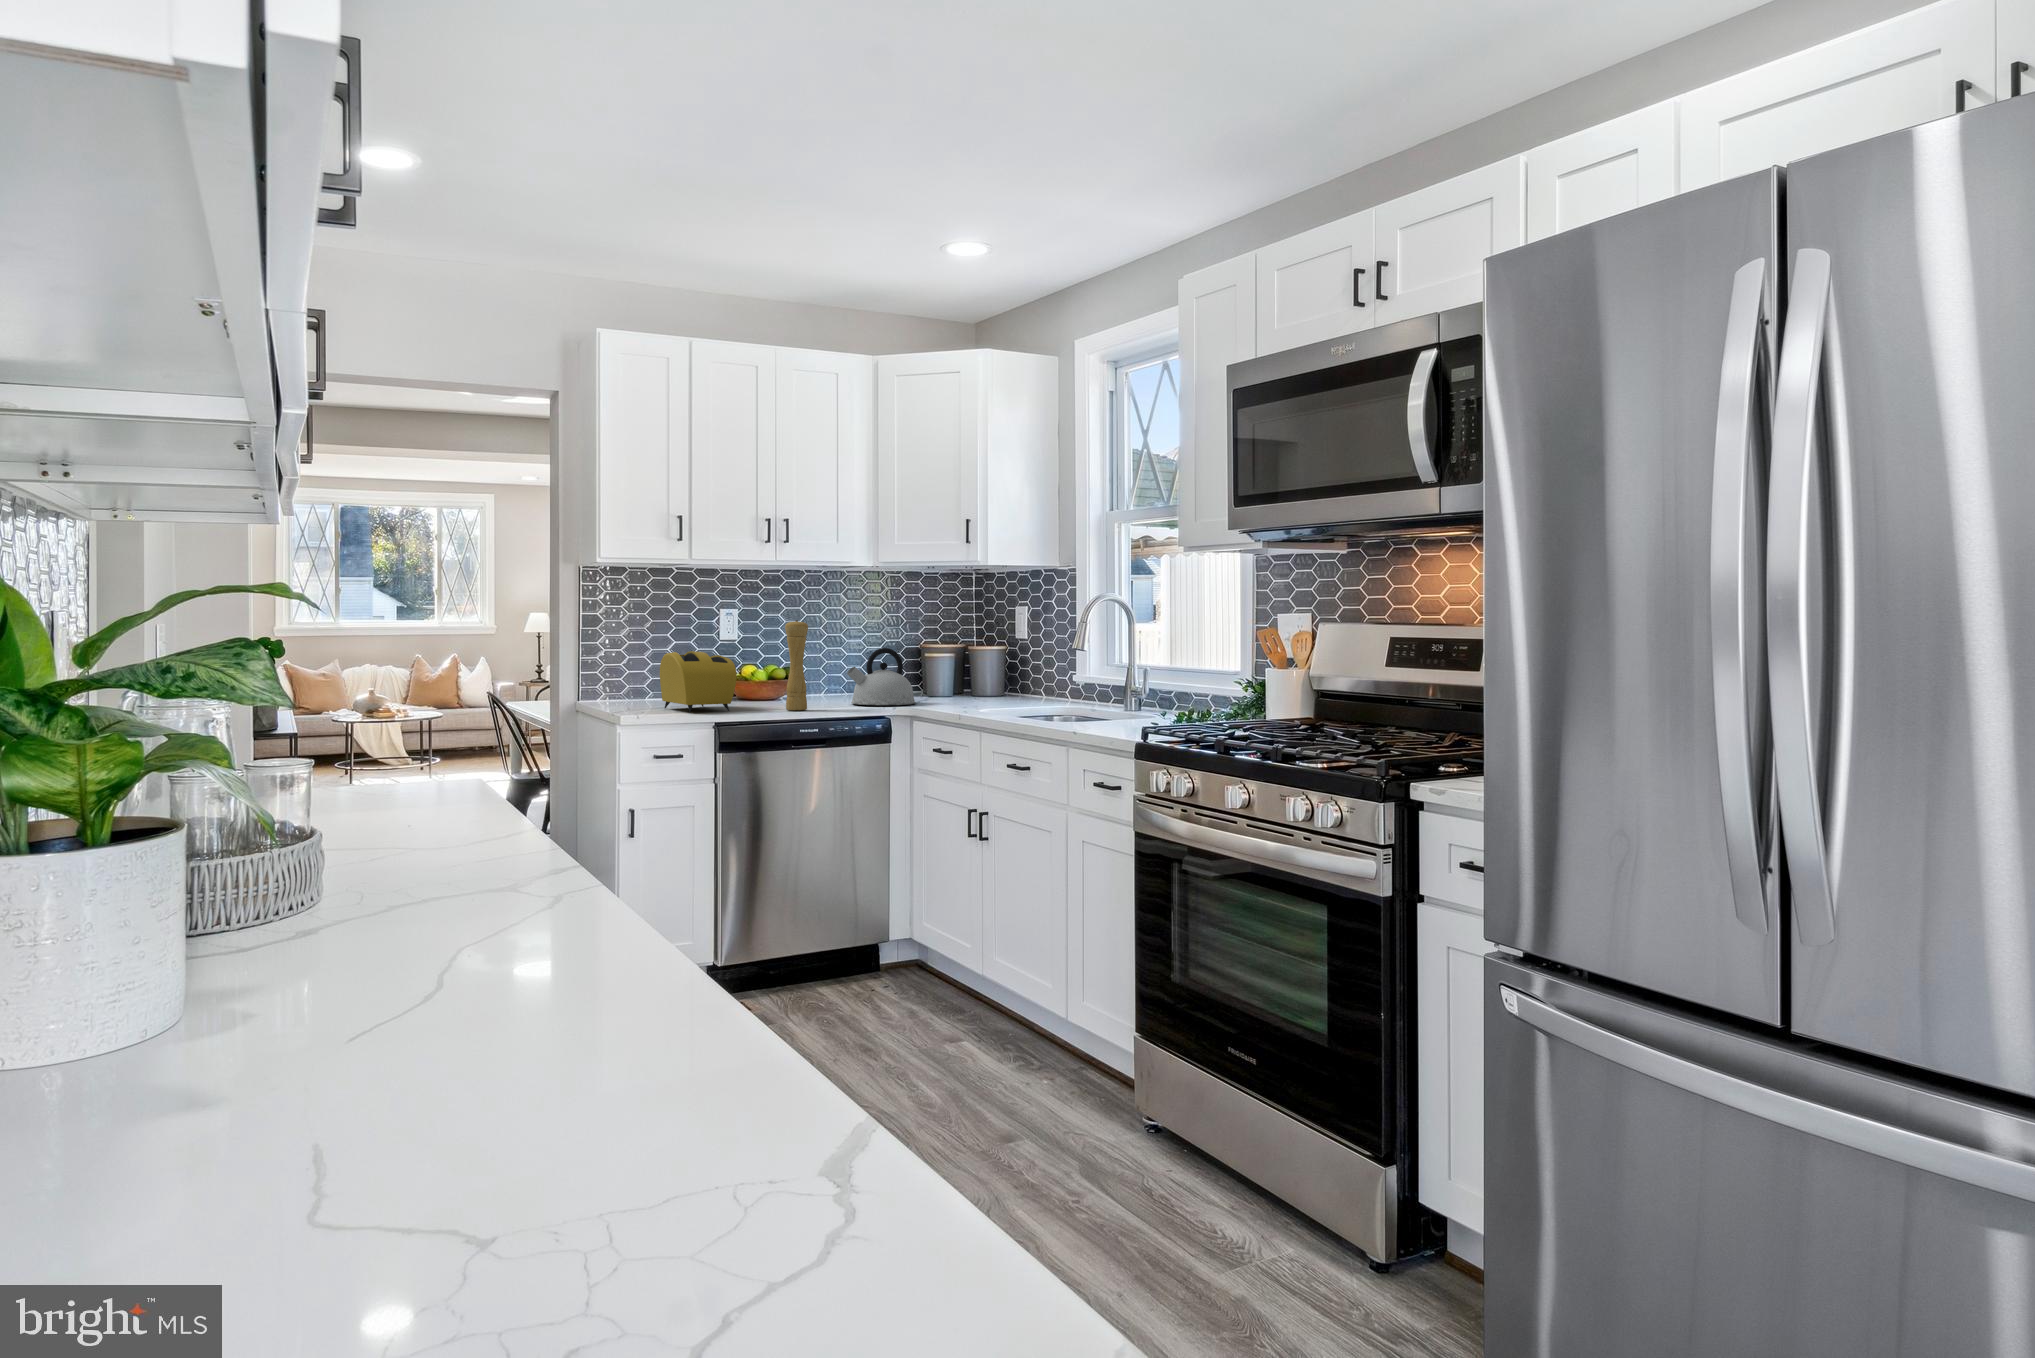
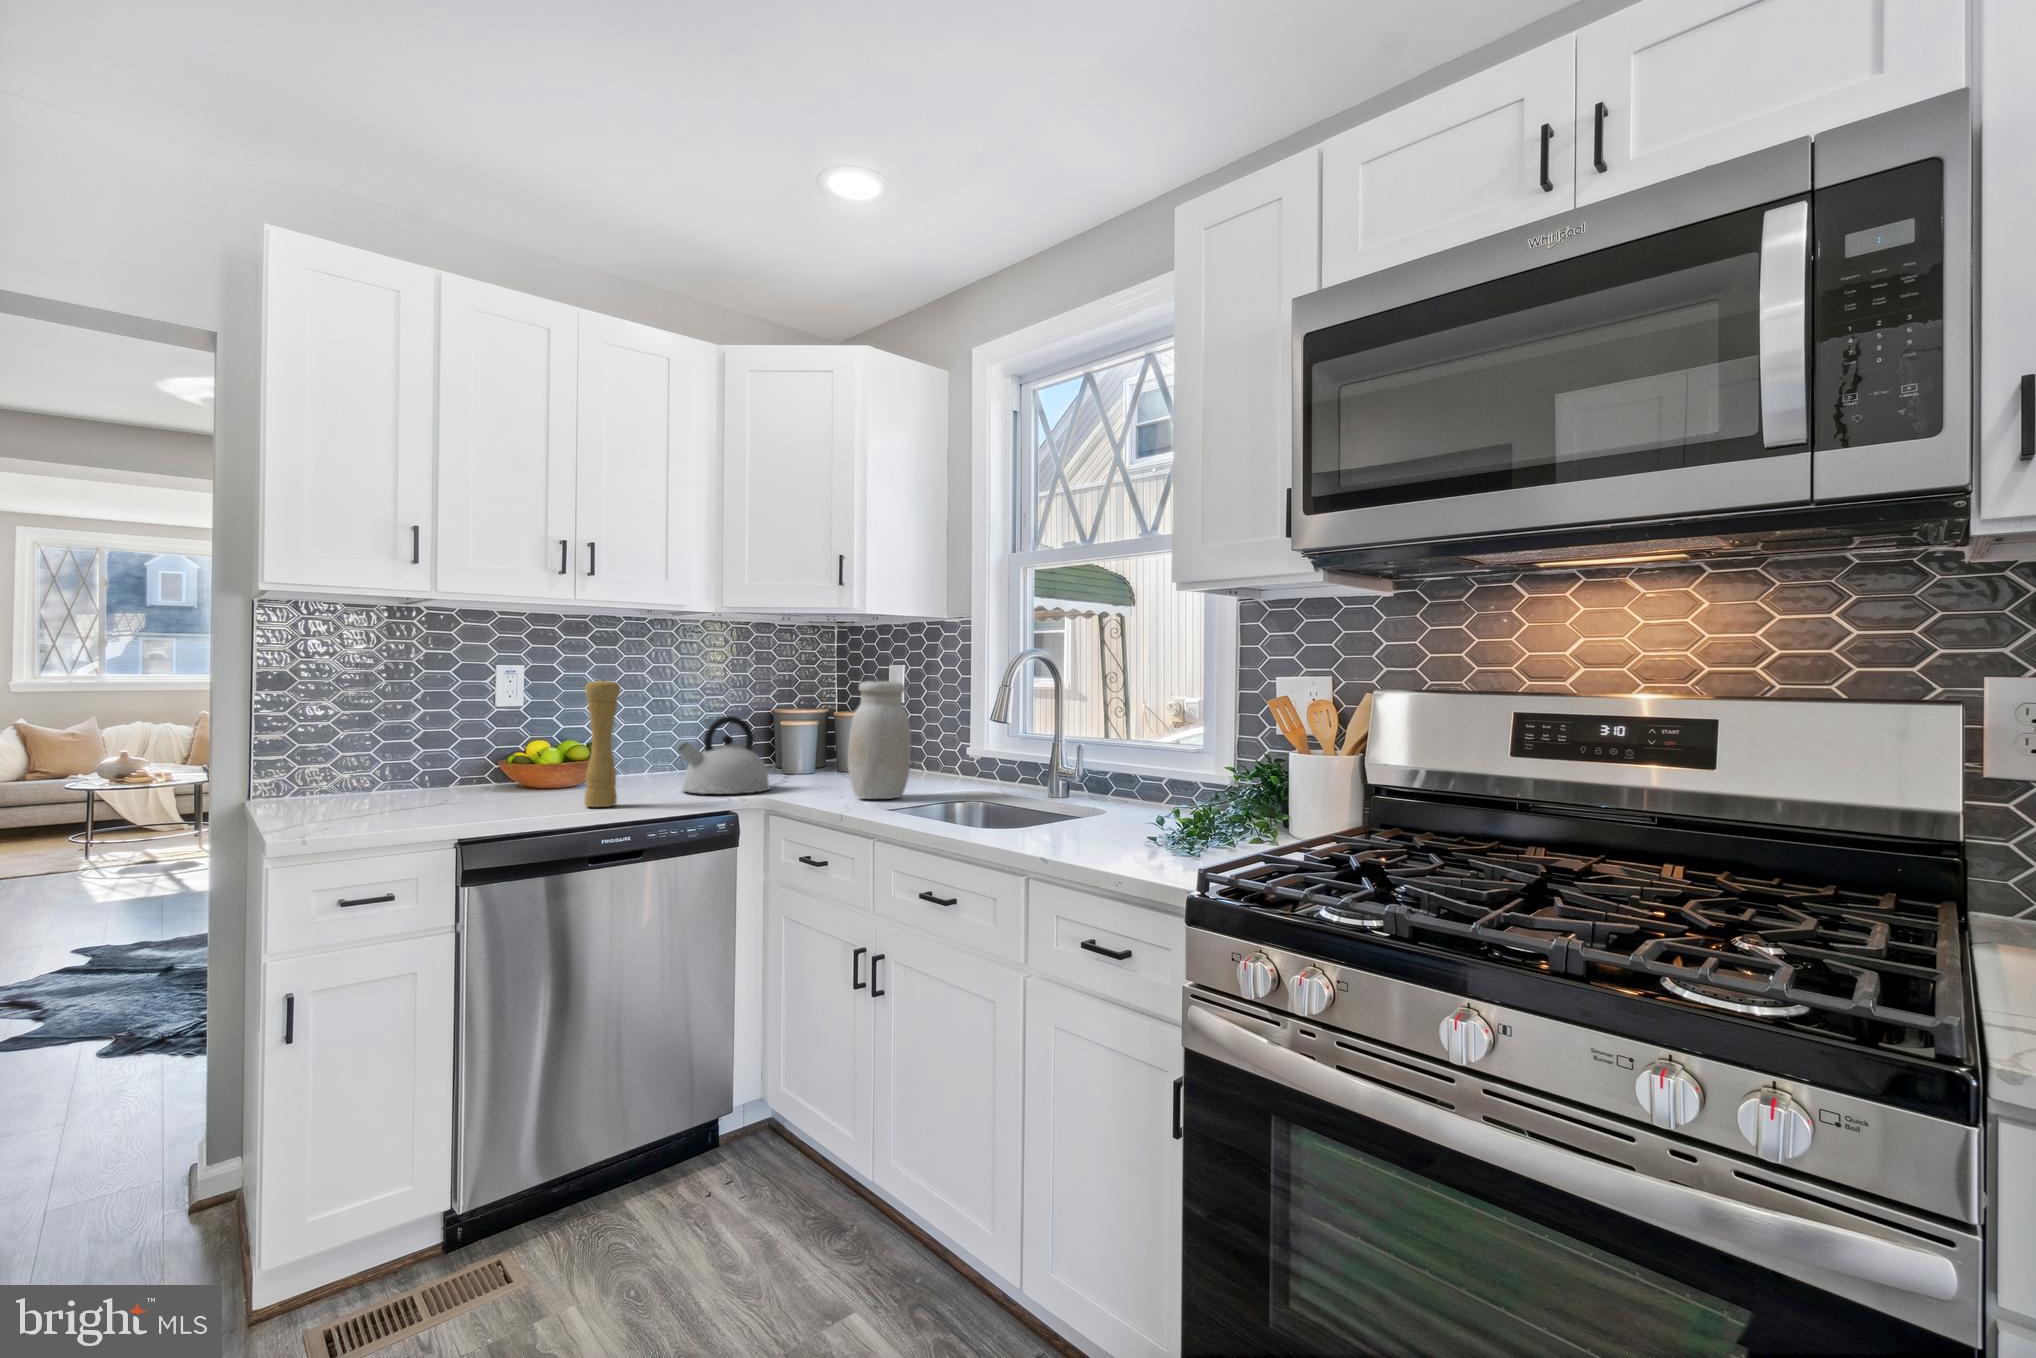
jar: none [969,621,1016,709] -> present [848,681,912,799]
toaster: present [660,651,737,712] -> none [387,724,507,817]

